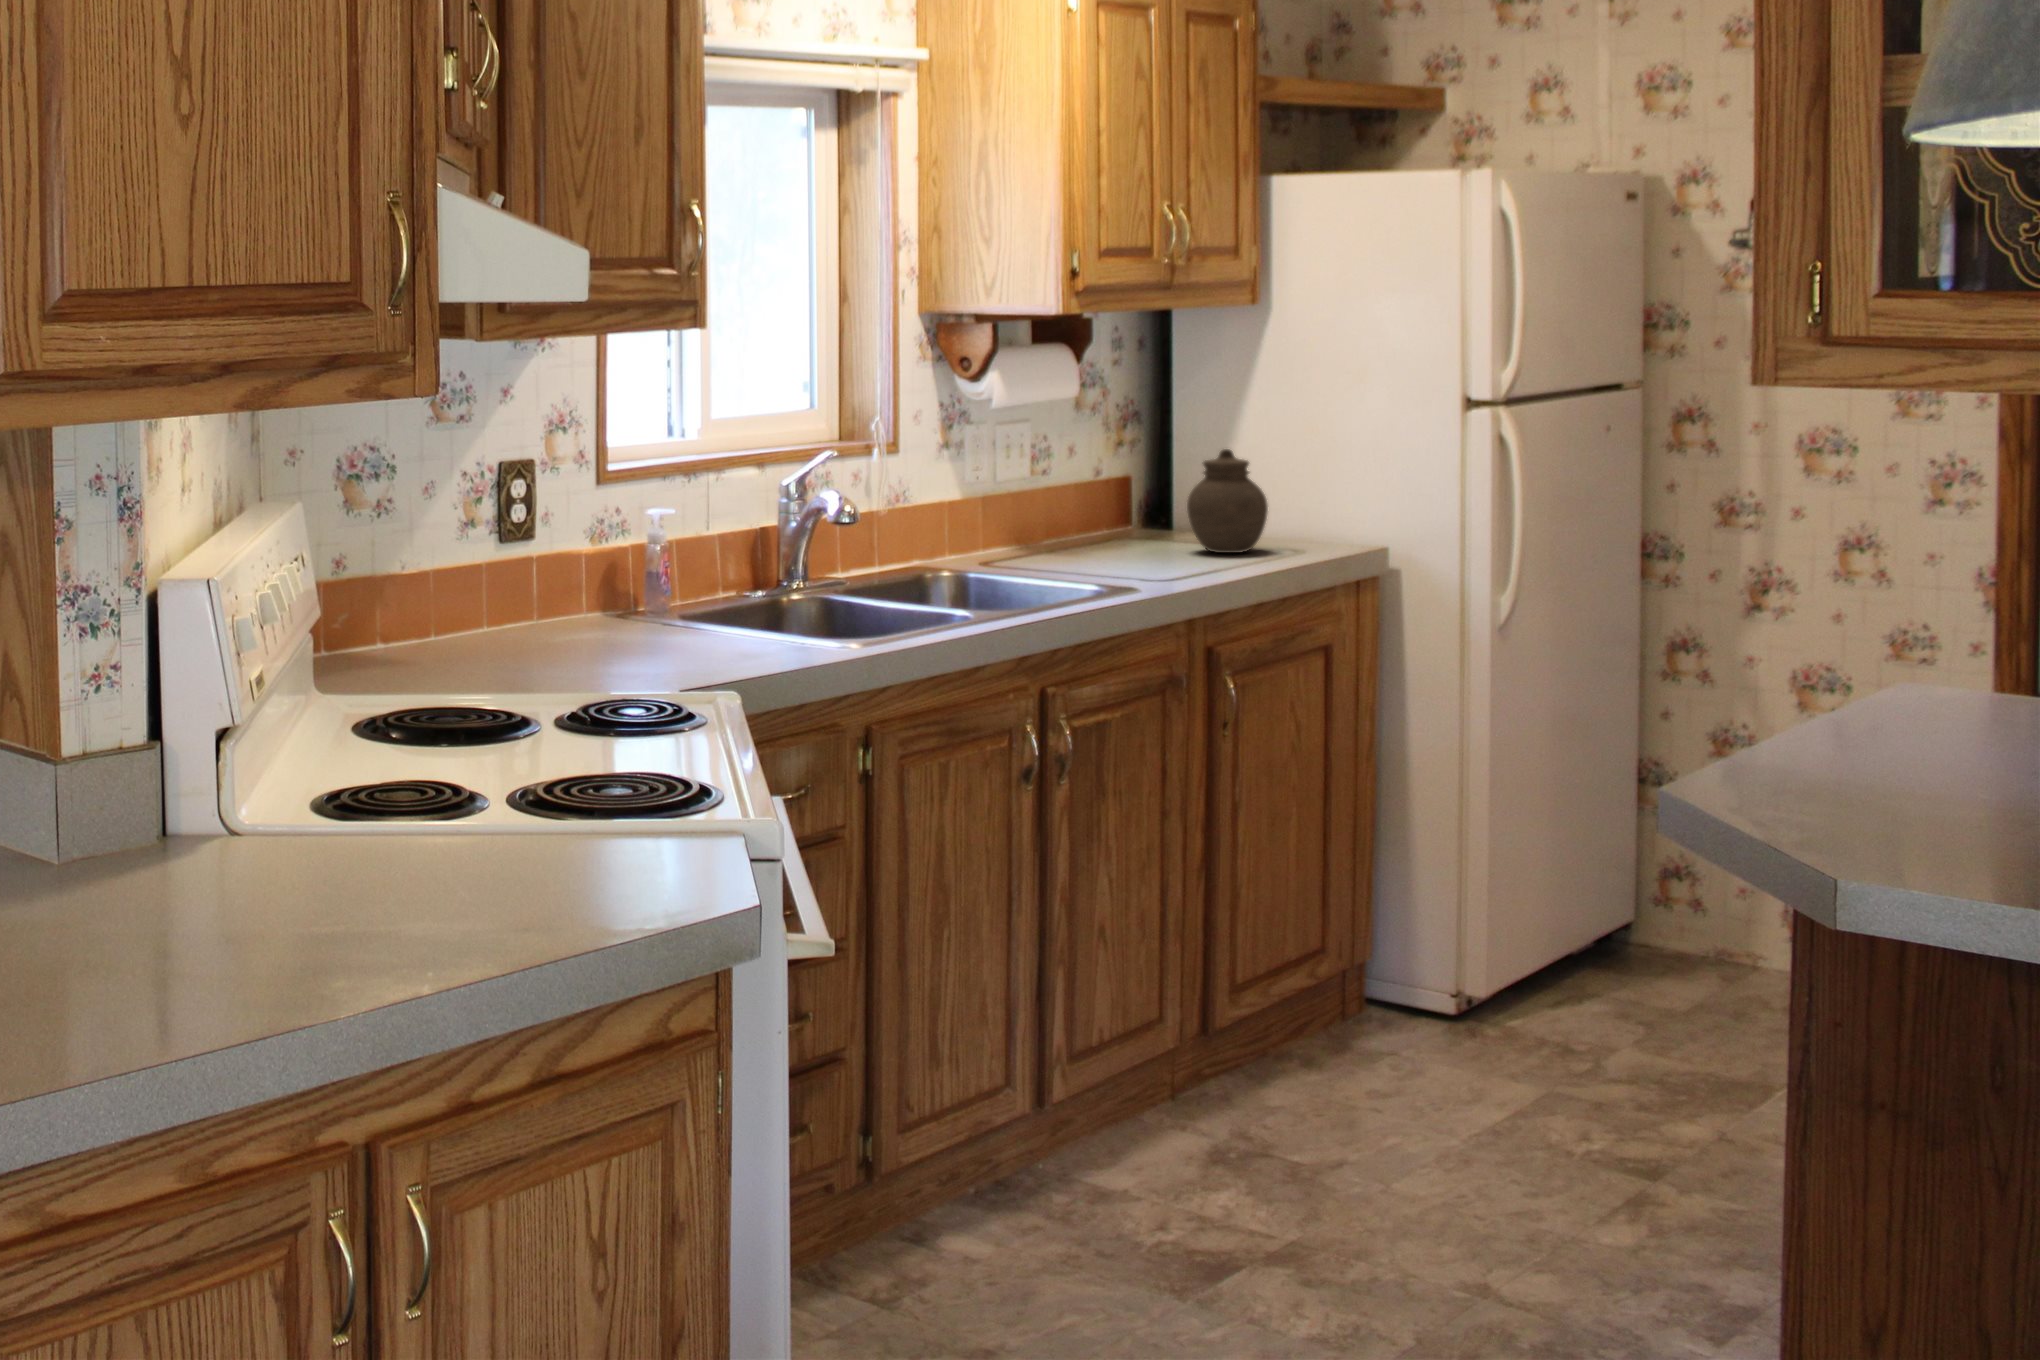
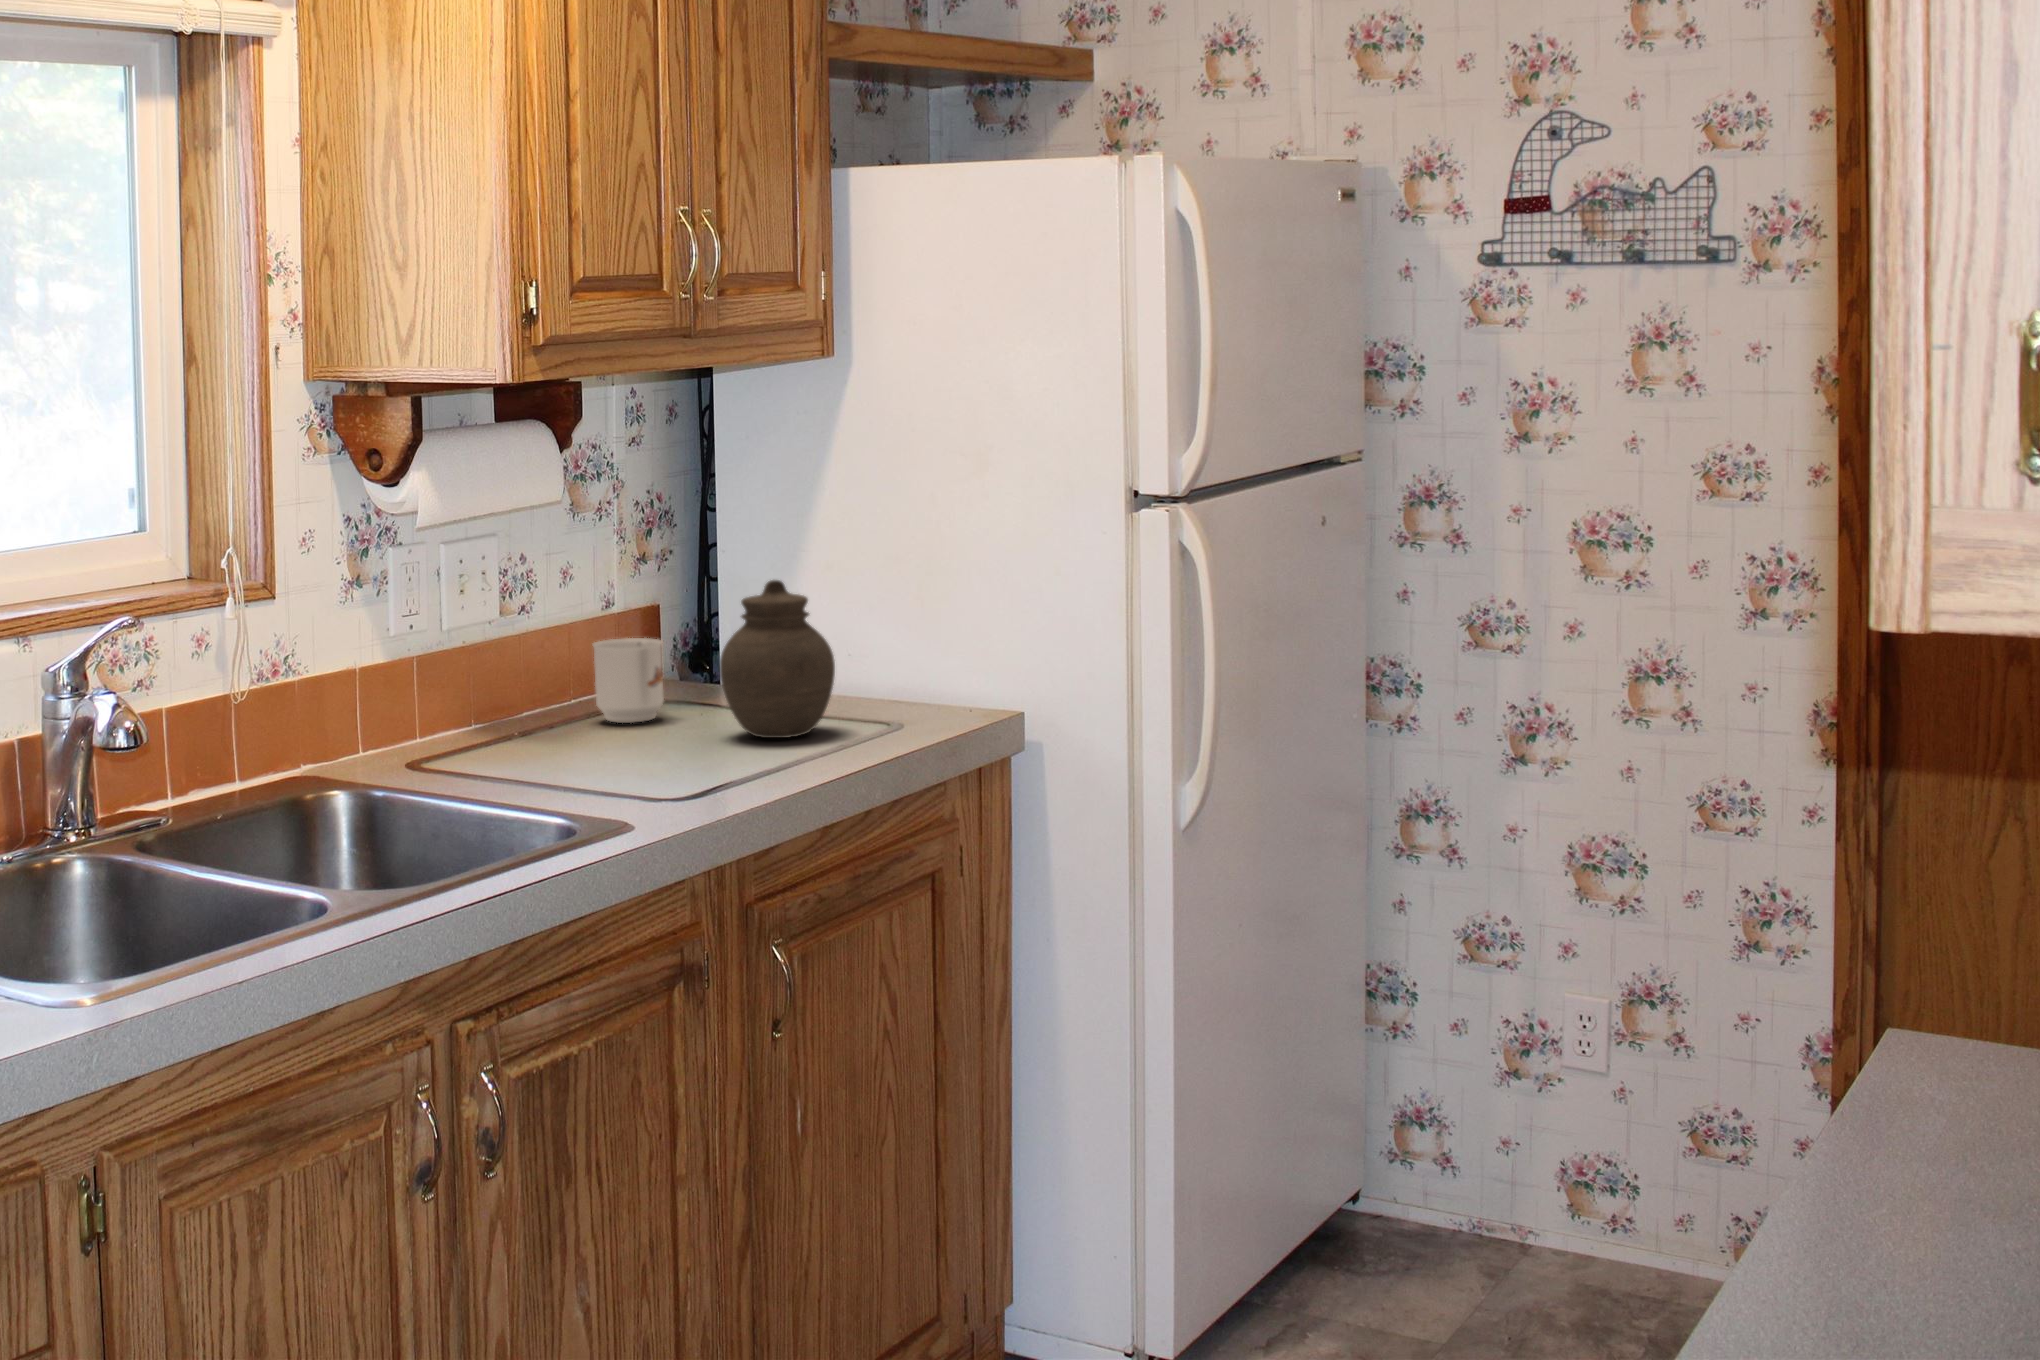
mug: none [1093,489,1142,544] -> present [593,638,664,723]

